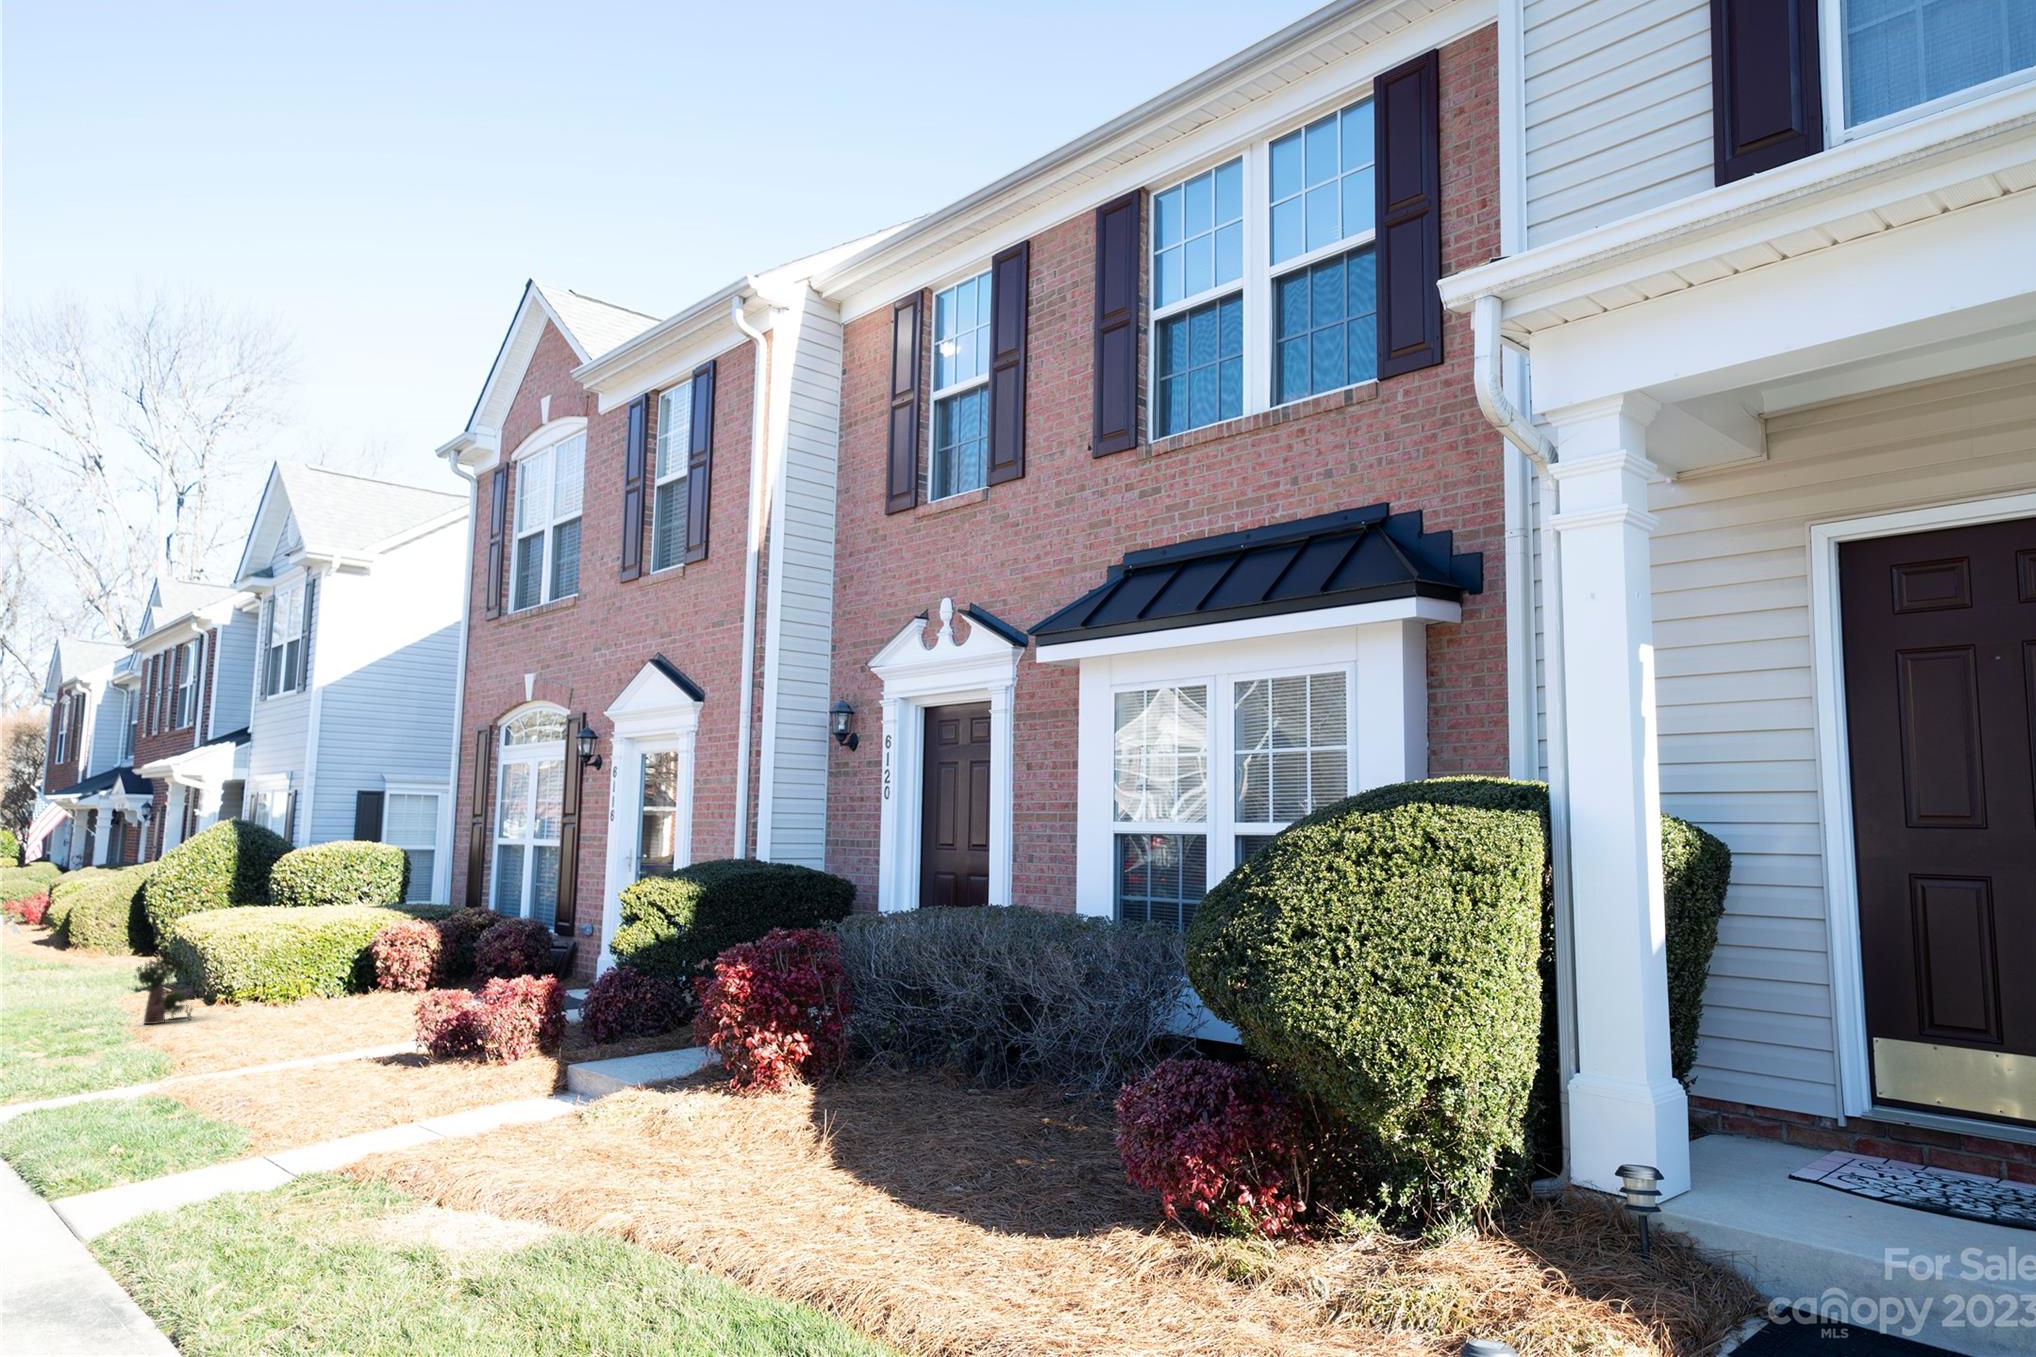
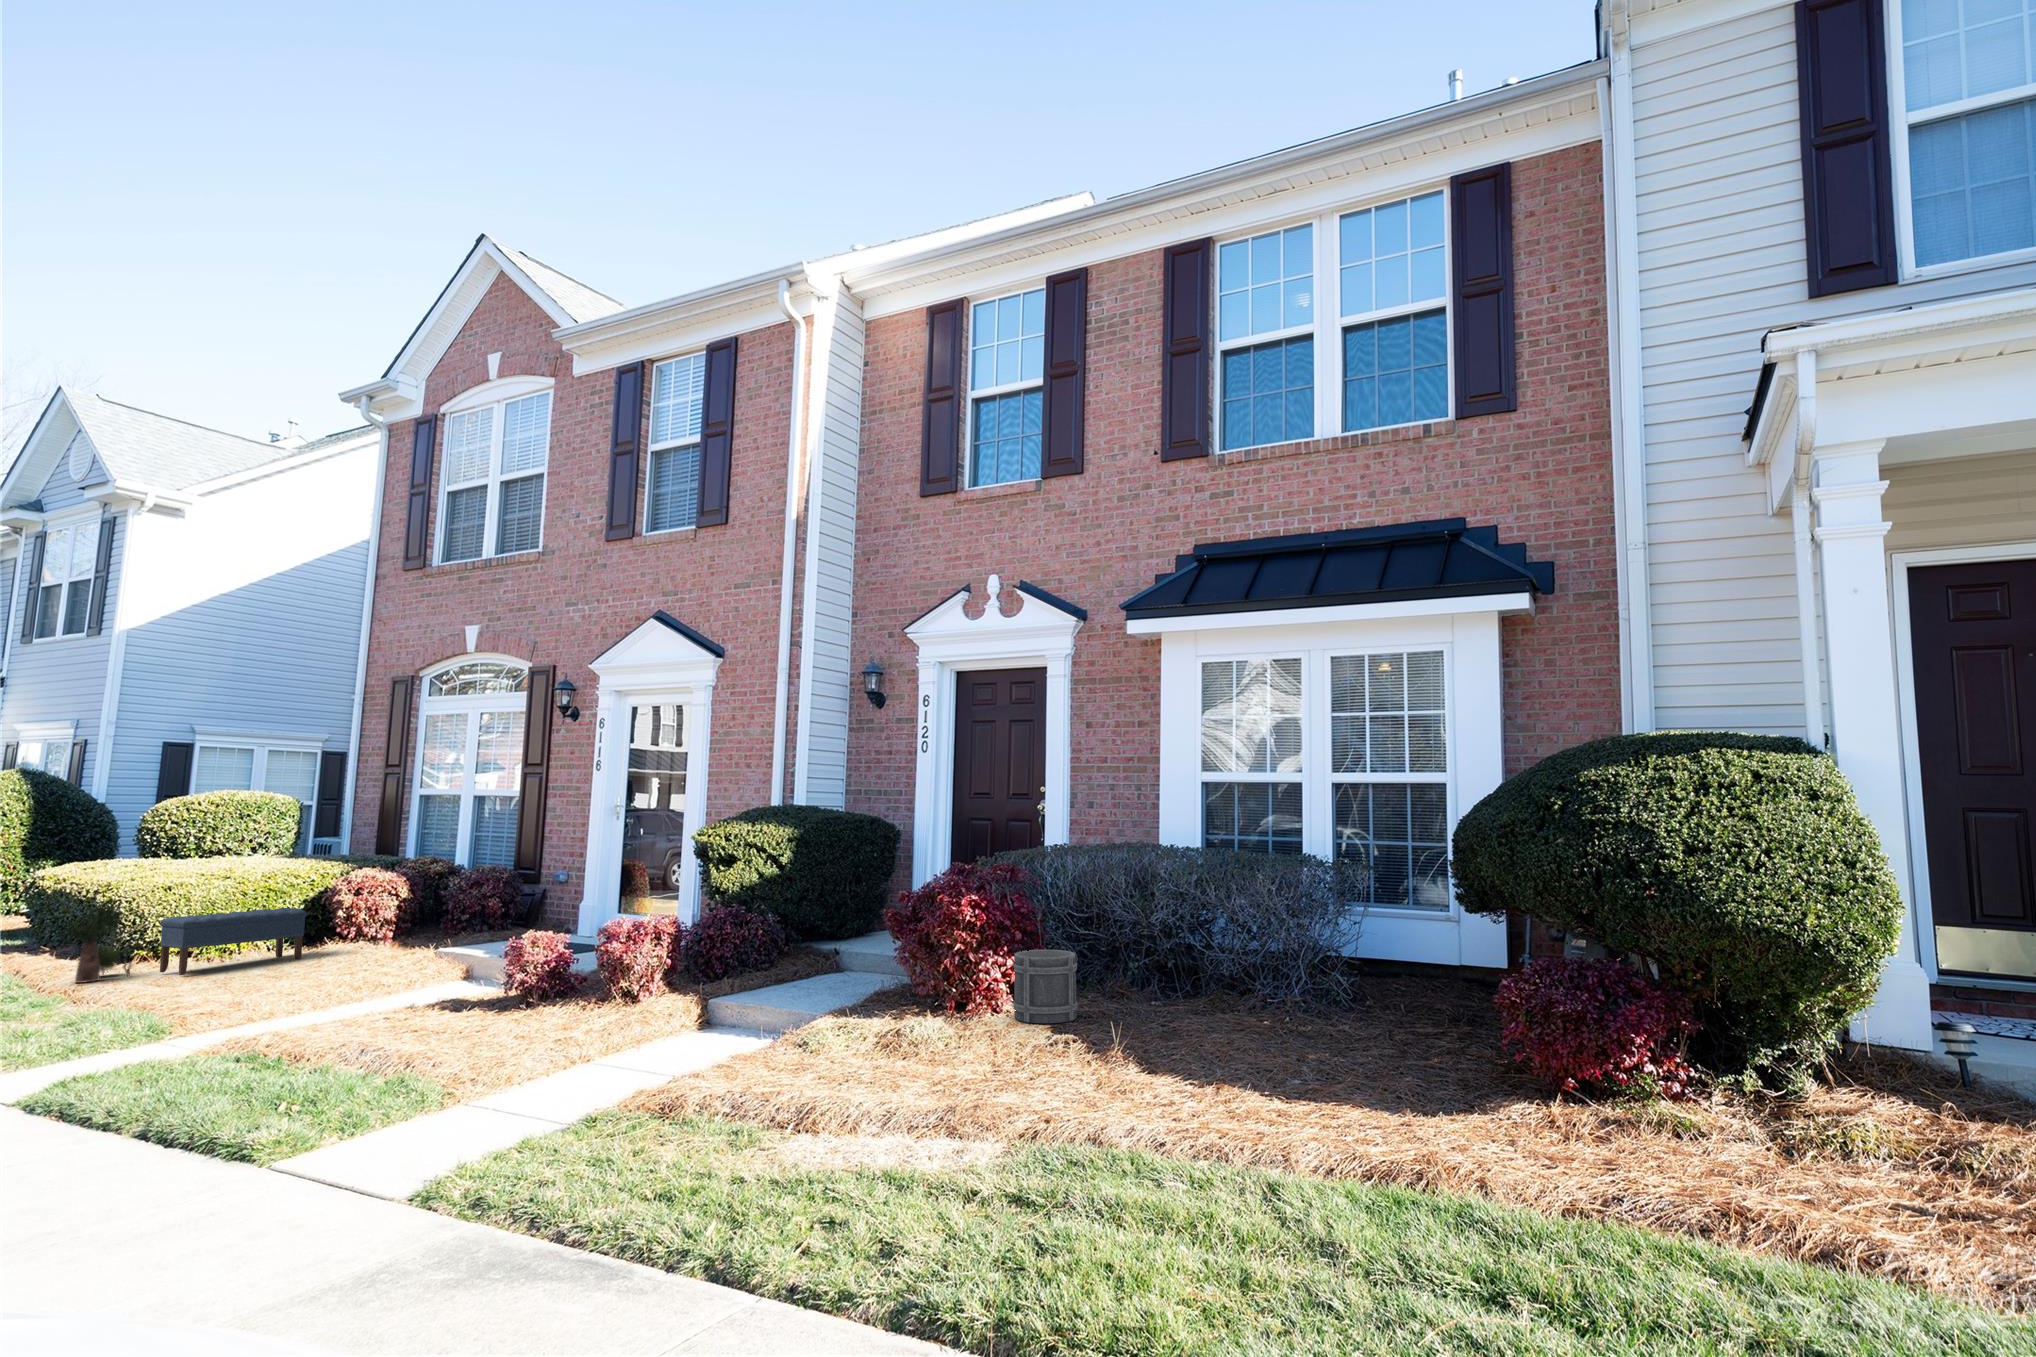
bench: none [214,958,346,1020] -> present [160,908,307,975]
bucket: none [807,1026,880,1110] -> present [1013,950,1077,1023]

